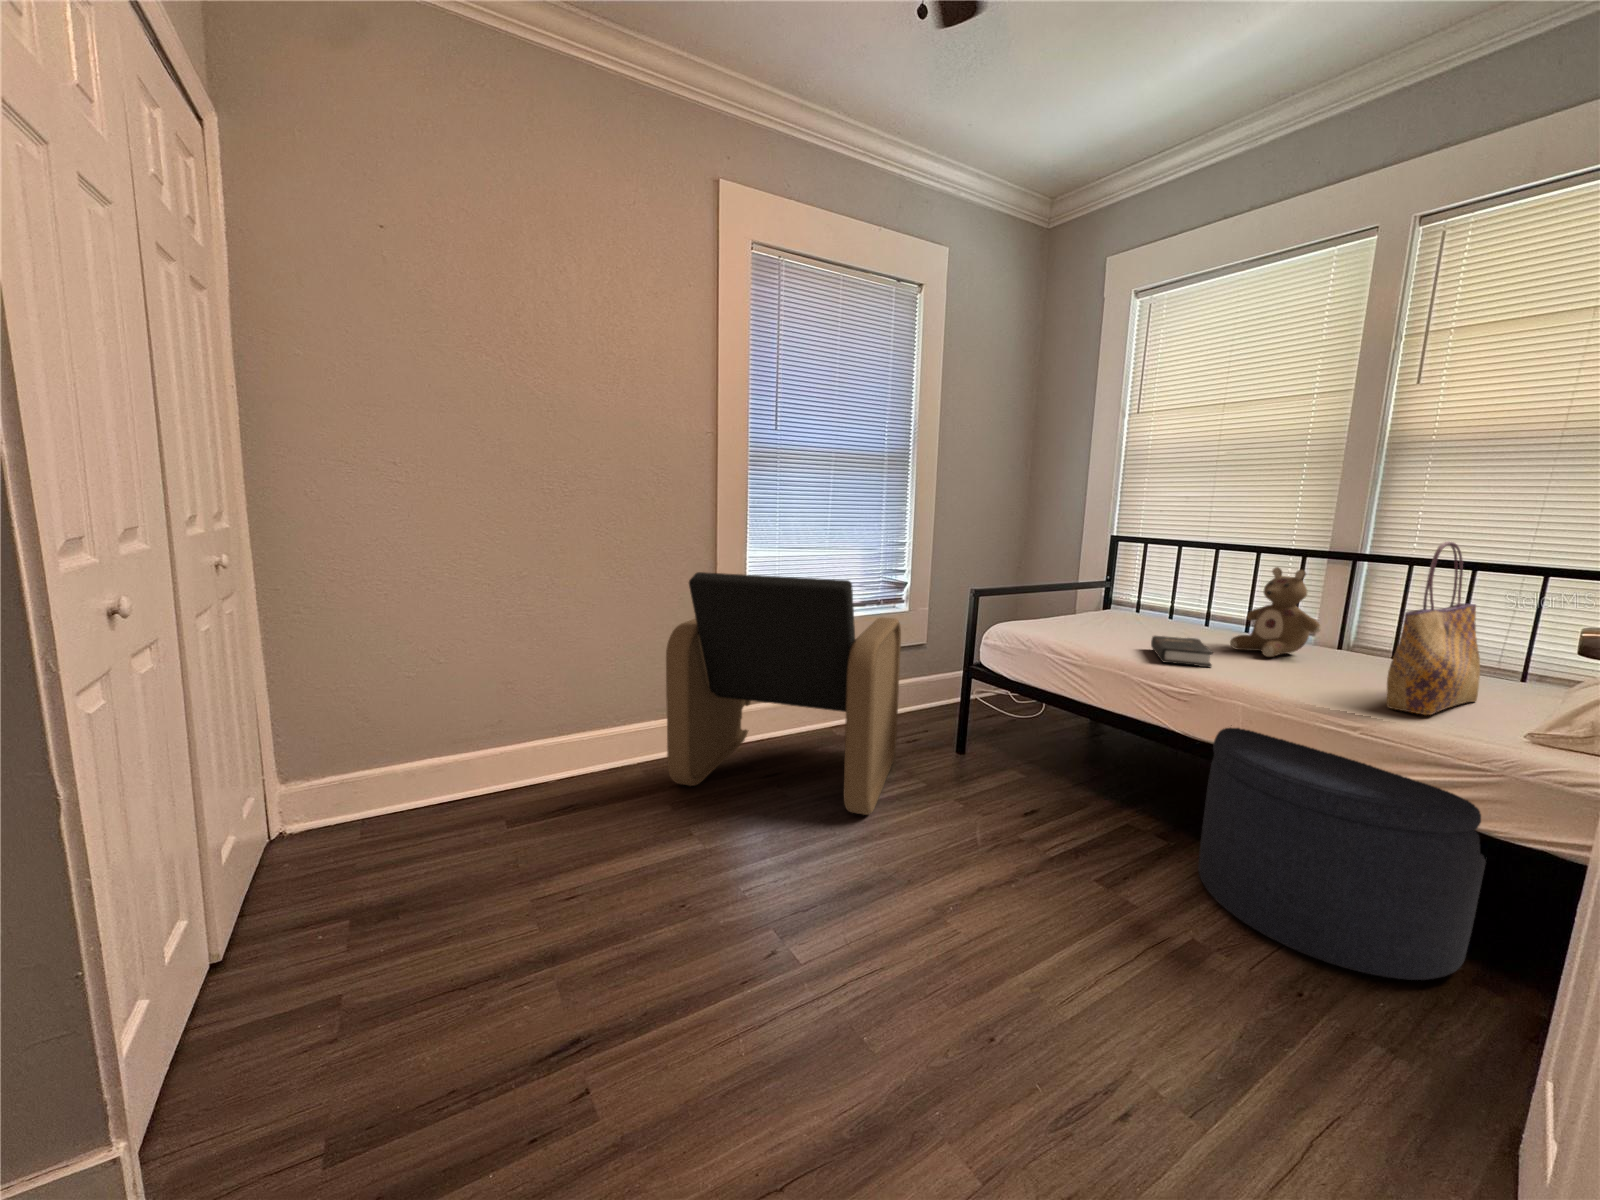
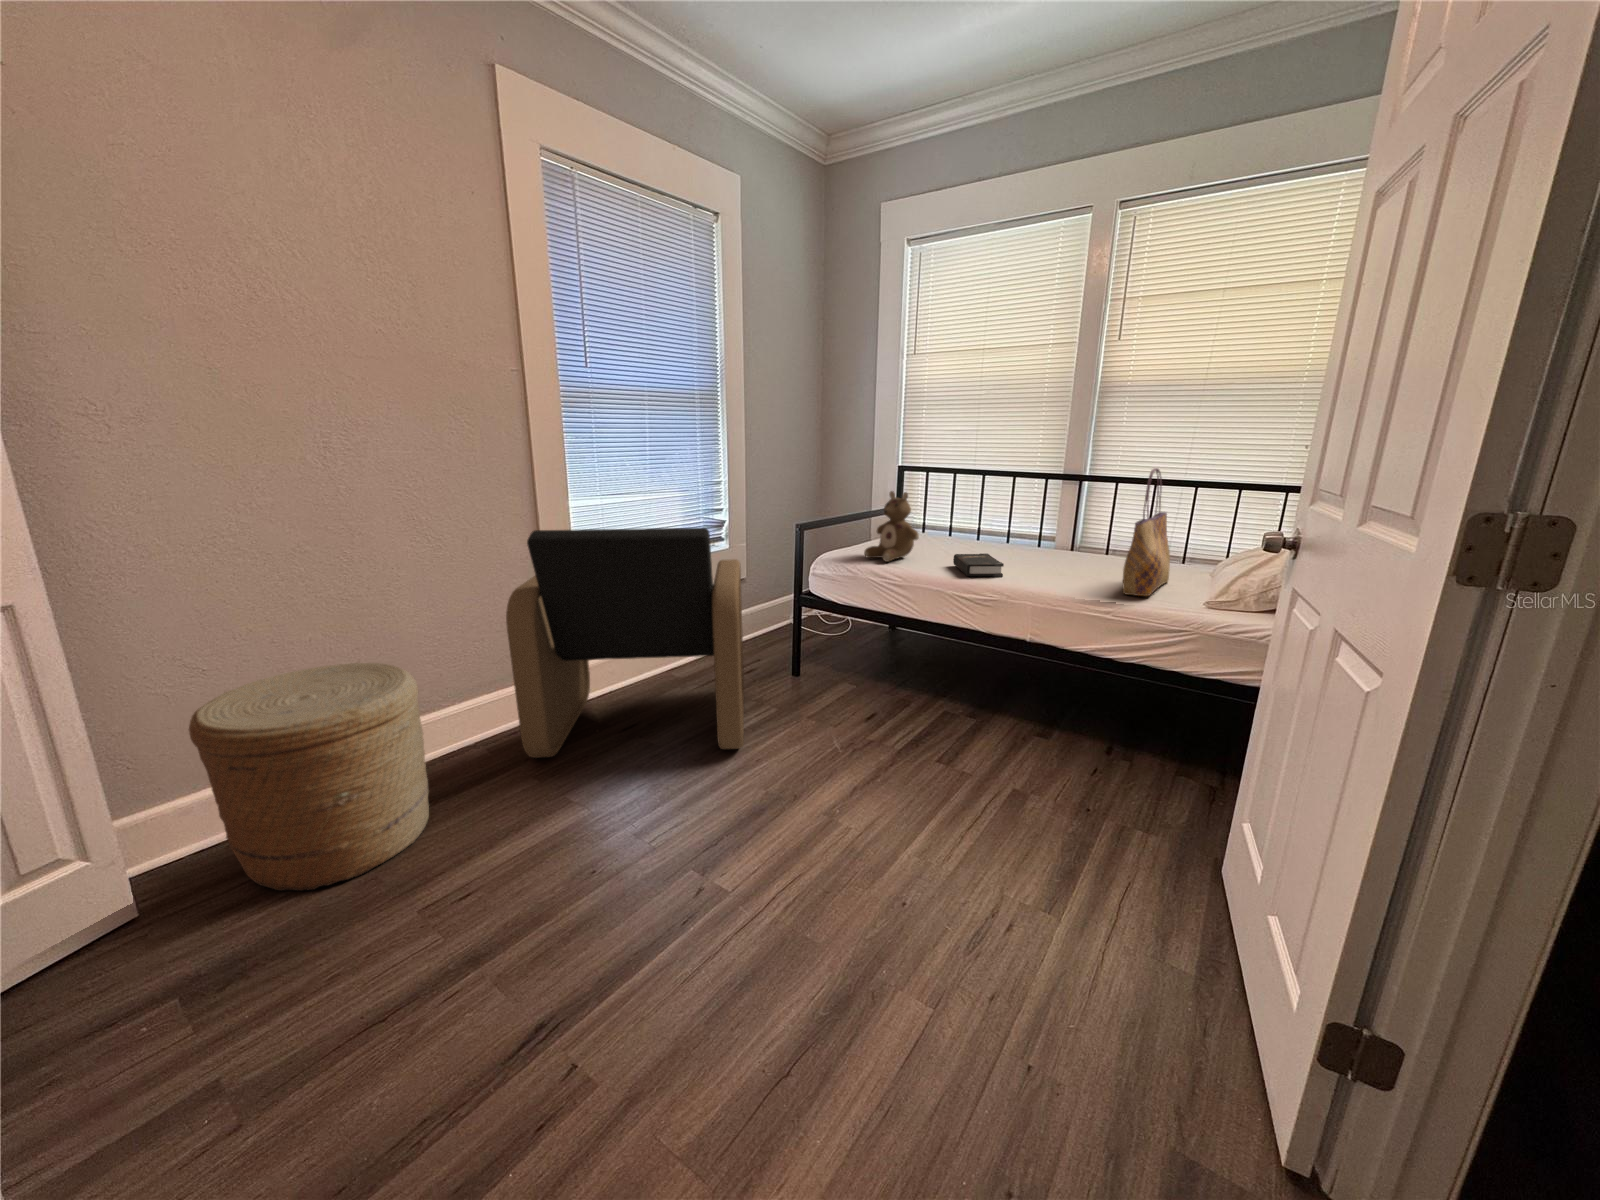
stuffed bear: present [1230,567,1321,657] -> present [864,491,919,562]
woven basket: none [415,671,582,858] -> present [189,663,429,891]
ottoman: present [1198,727,1486,980] -> none [1005,614,1187,784]

